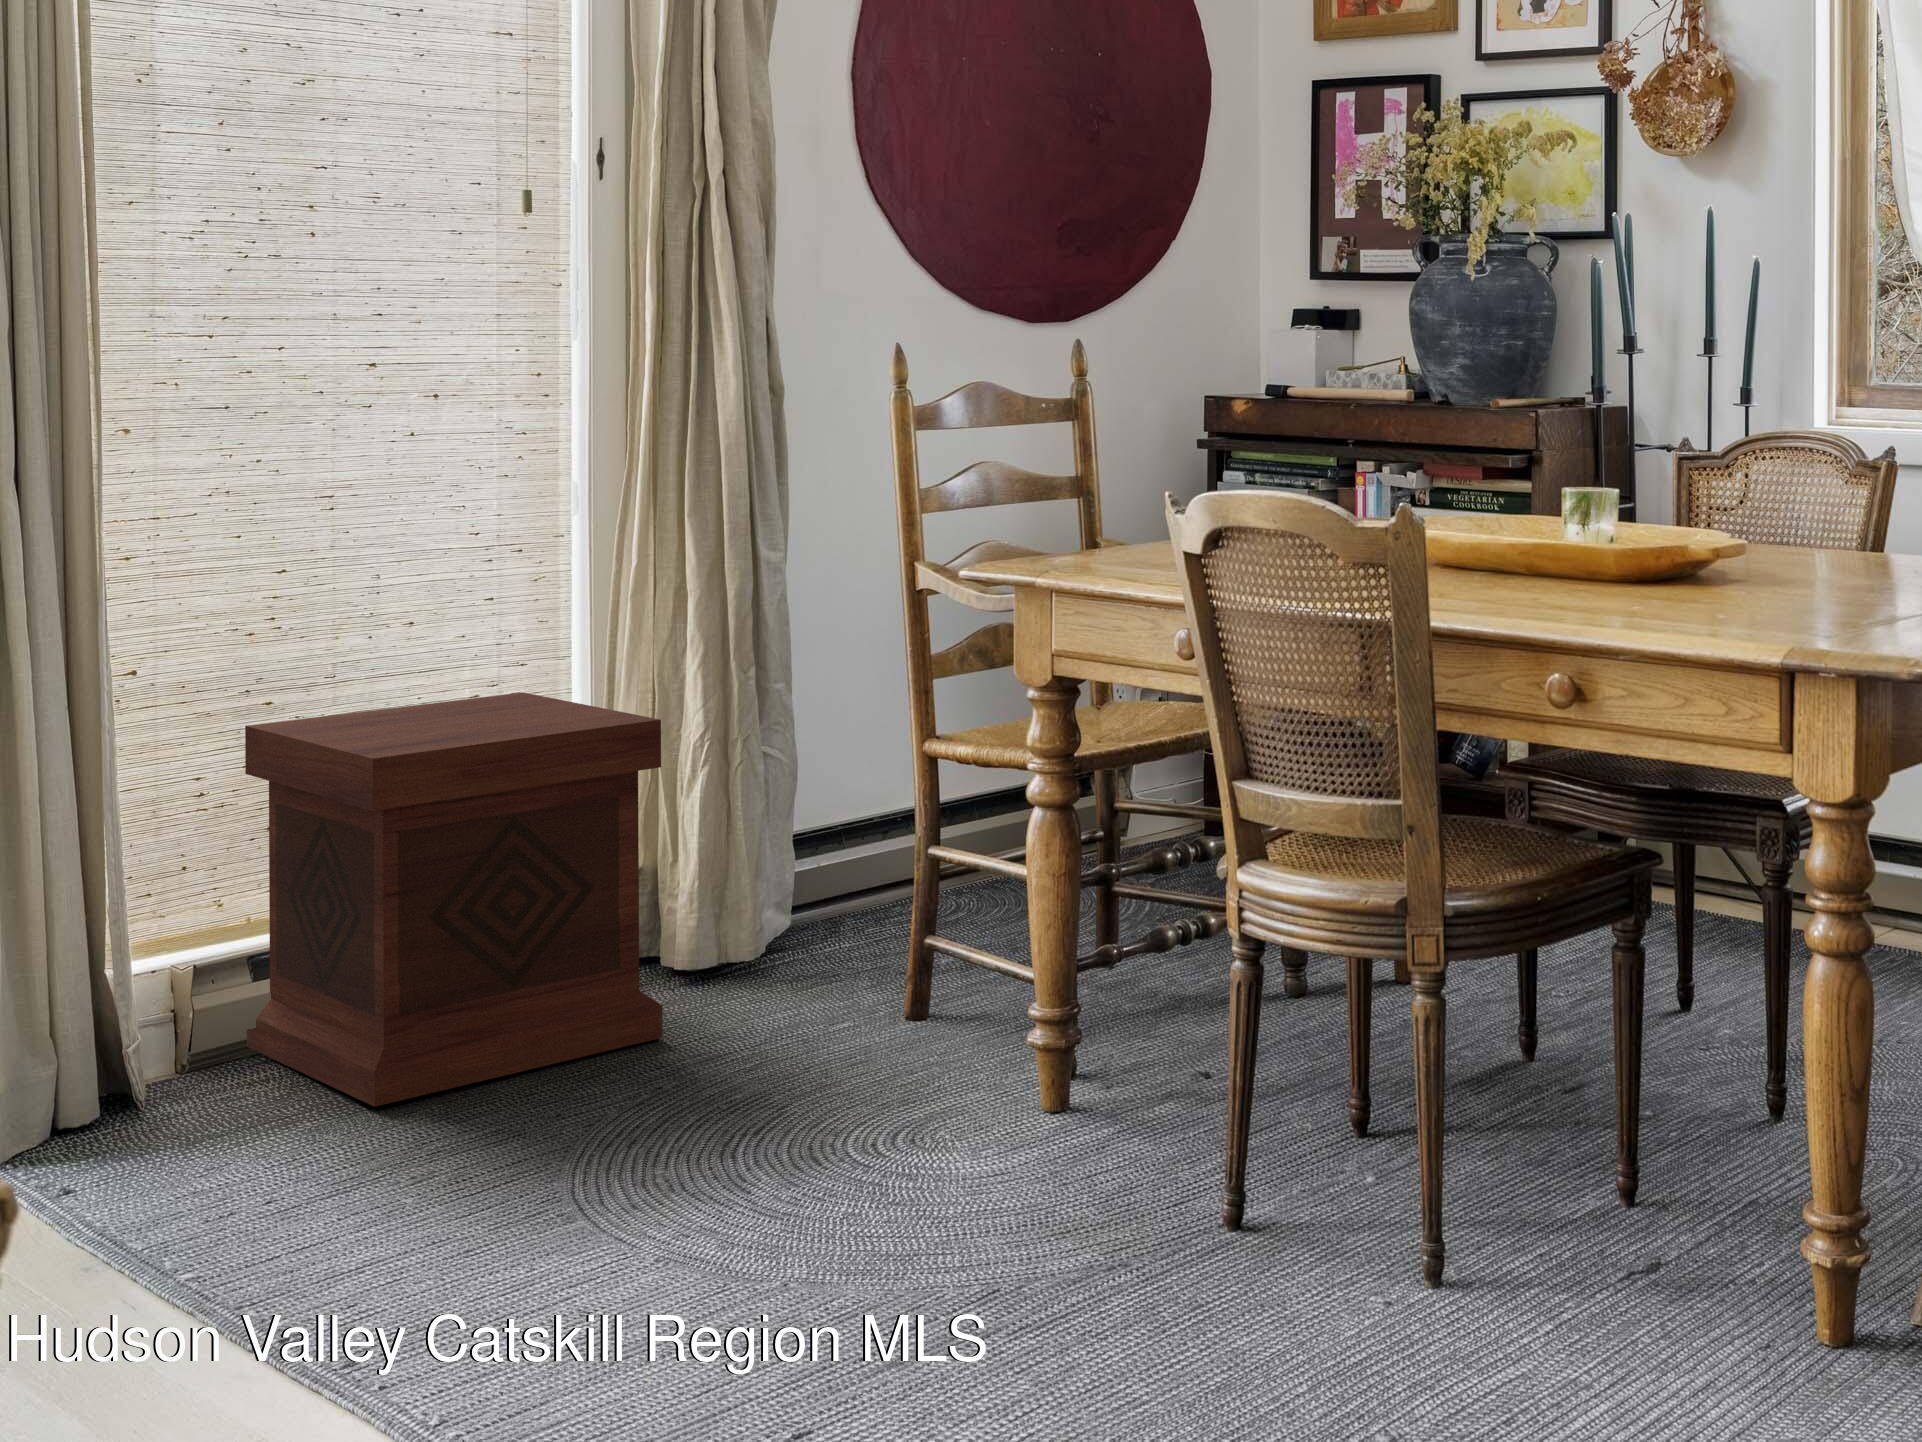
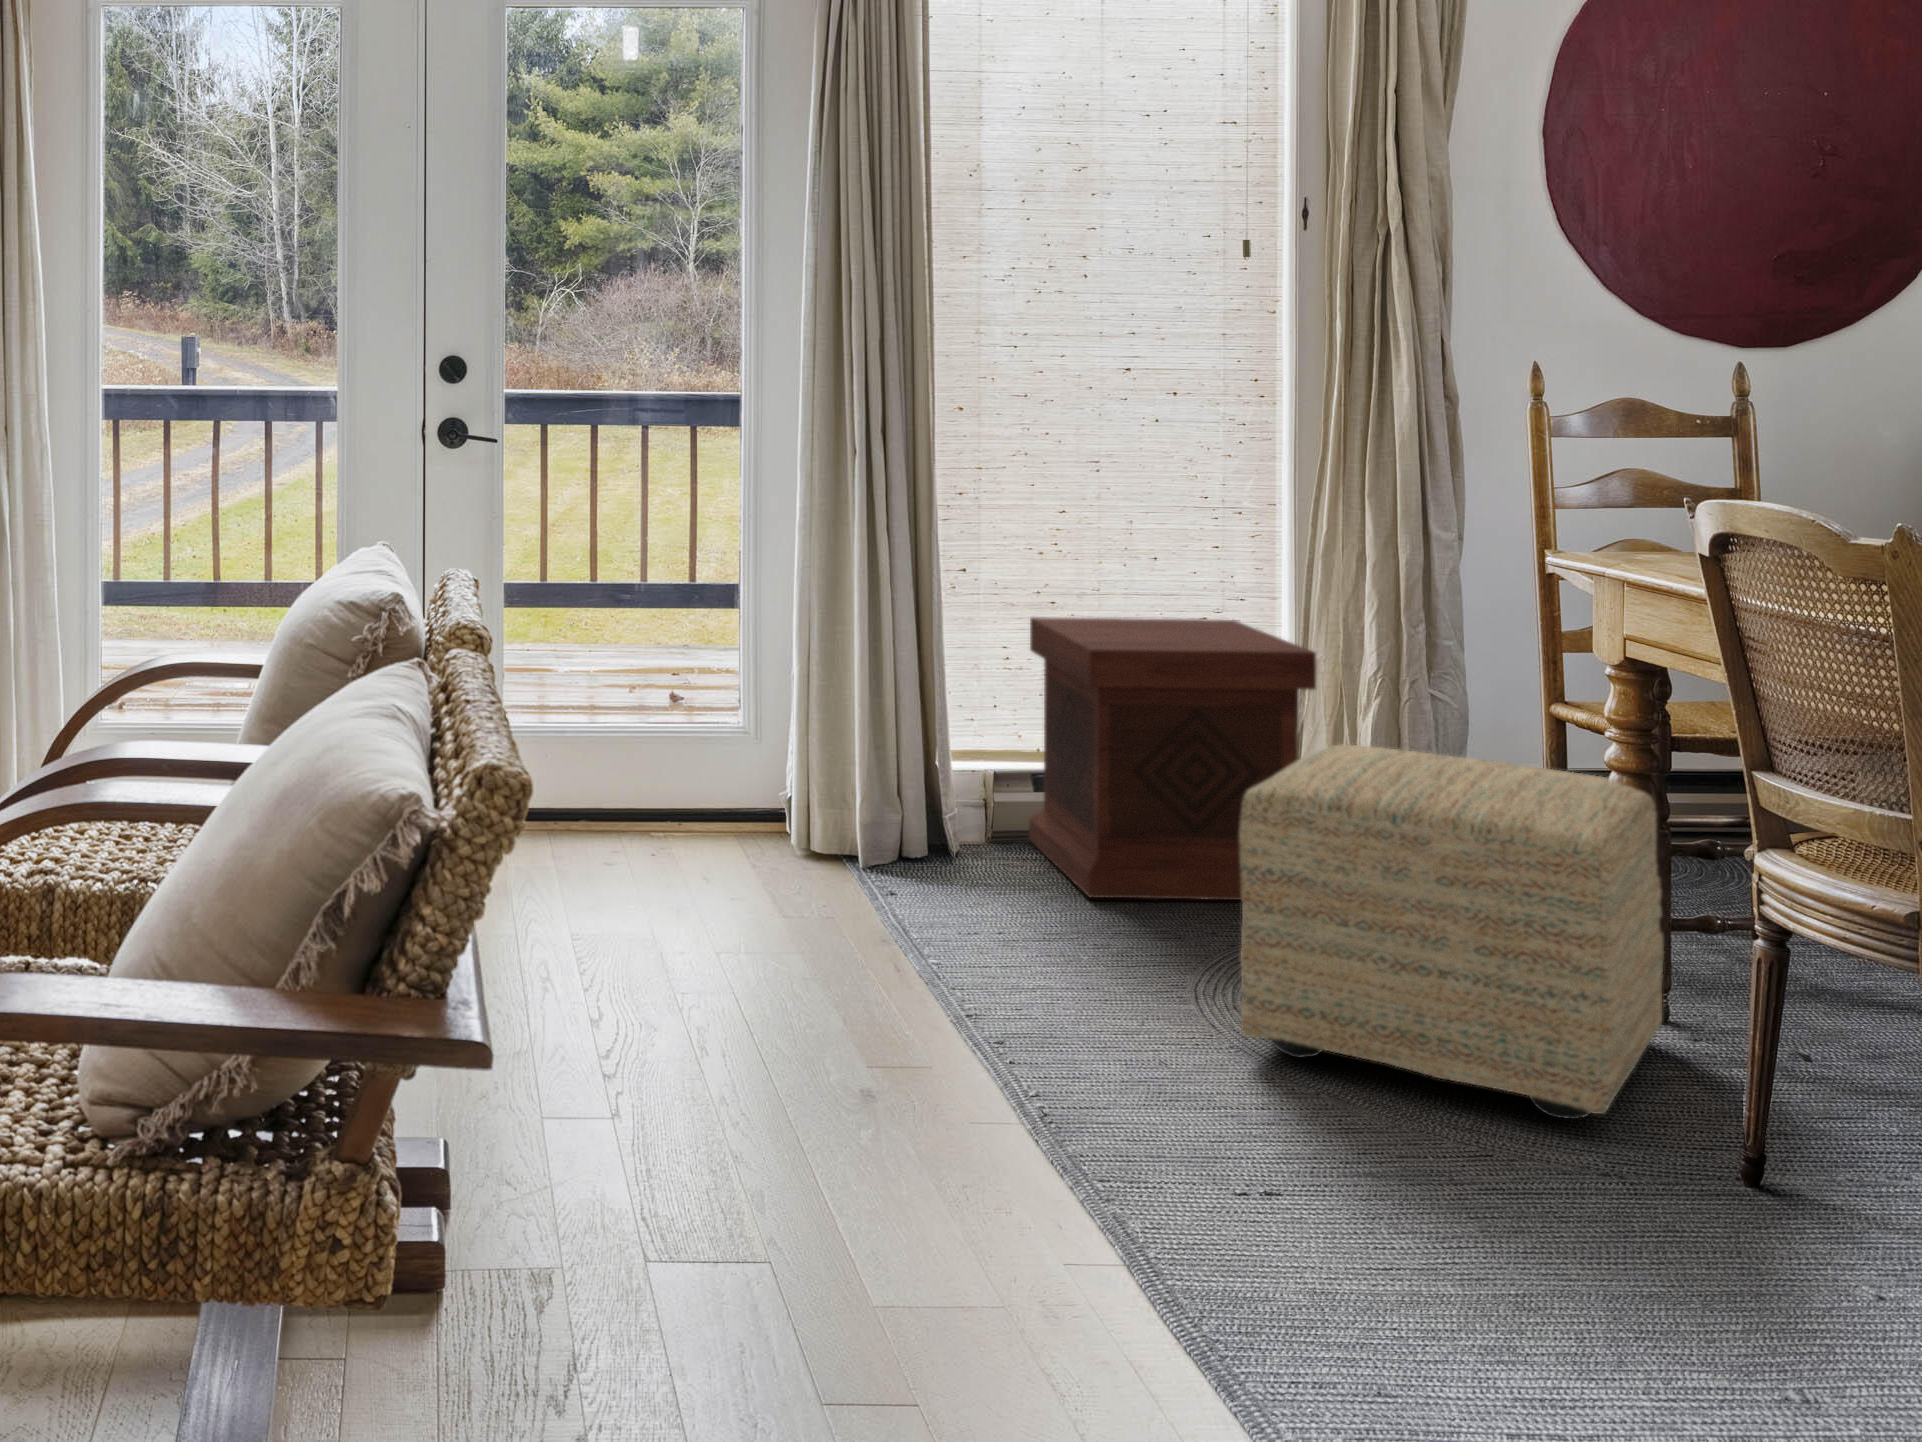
ottoman: none [666,817,1097,1243] -> present [1239,744,1664,1119]

